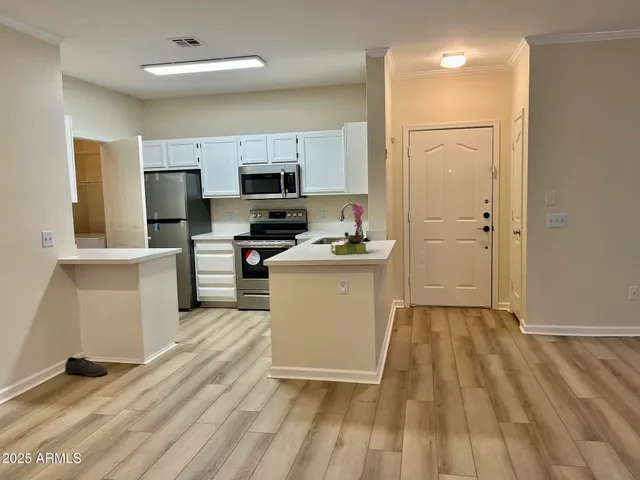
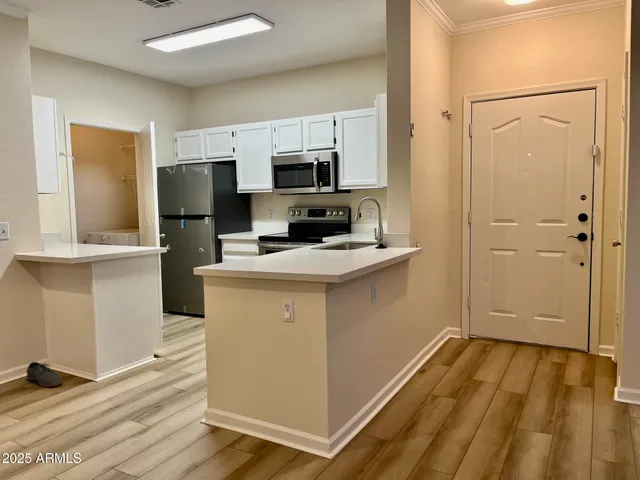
flower arrangement: present [331,203,366,255] -> none [283,196,335,268]

